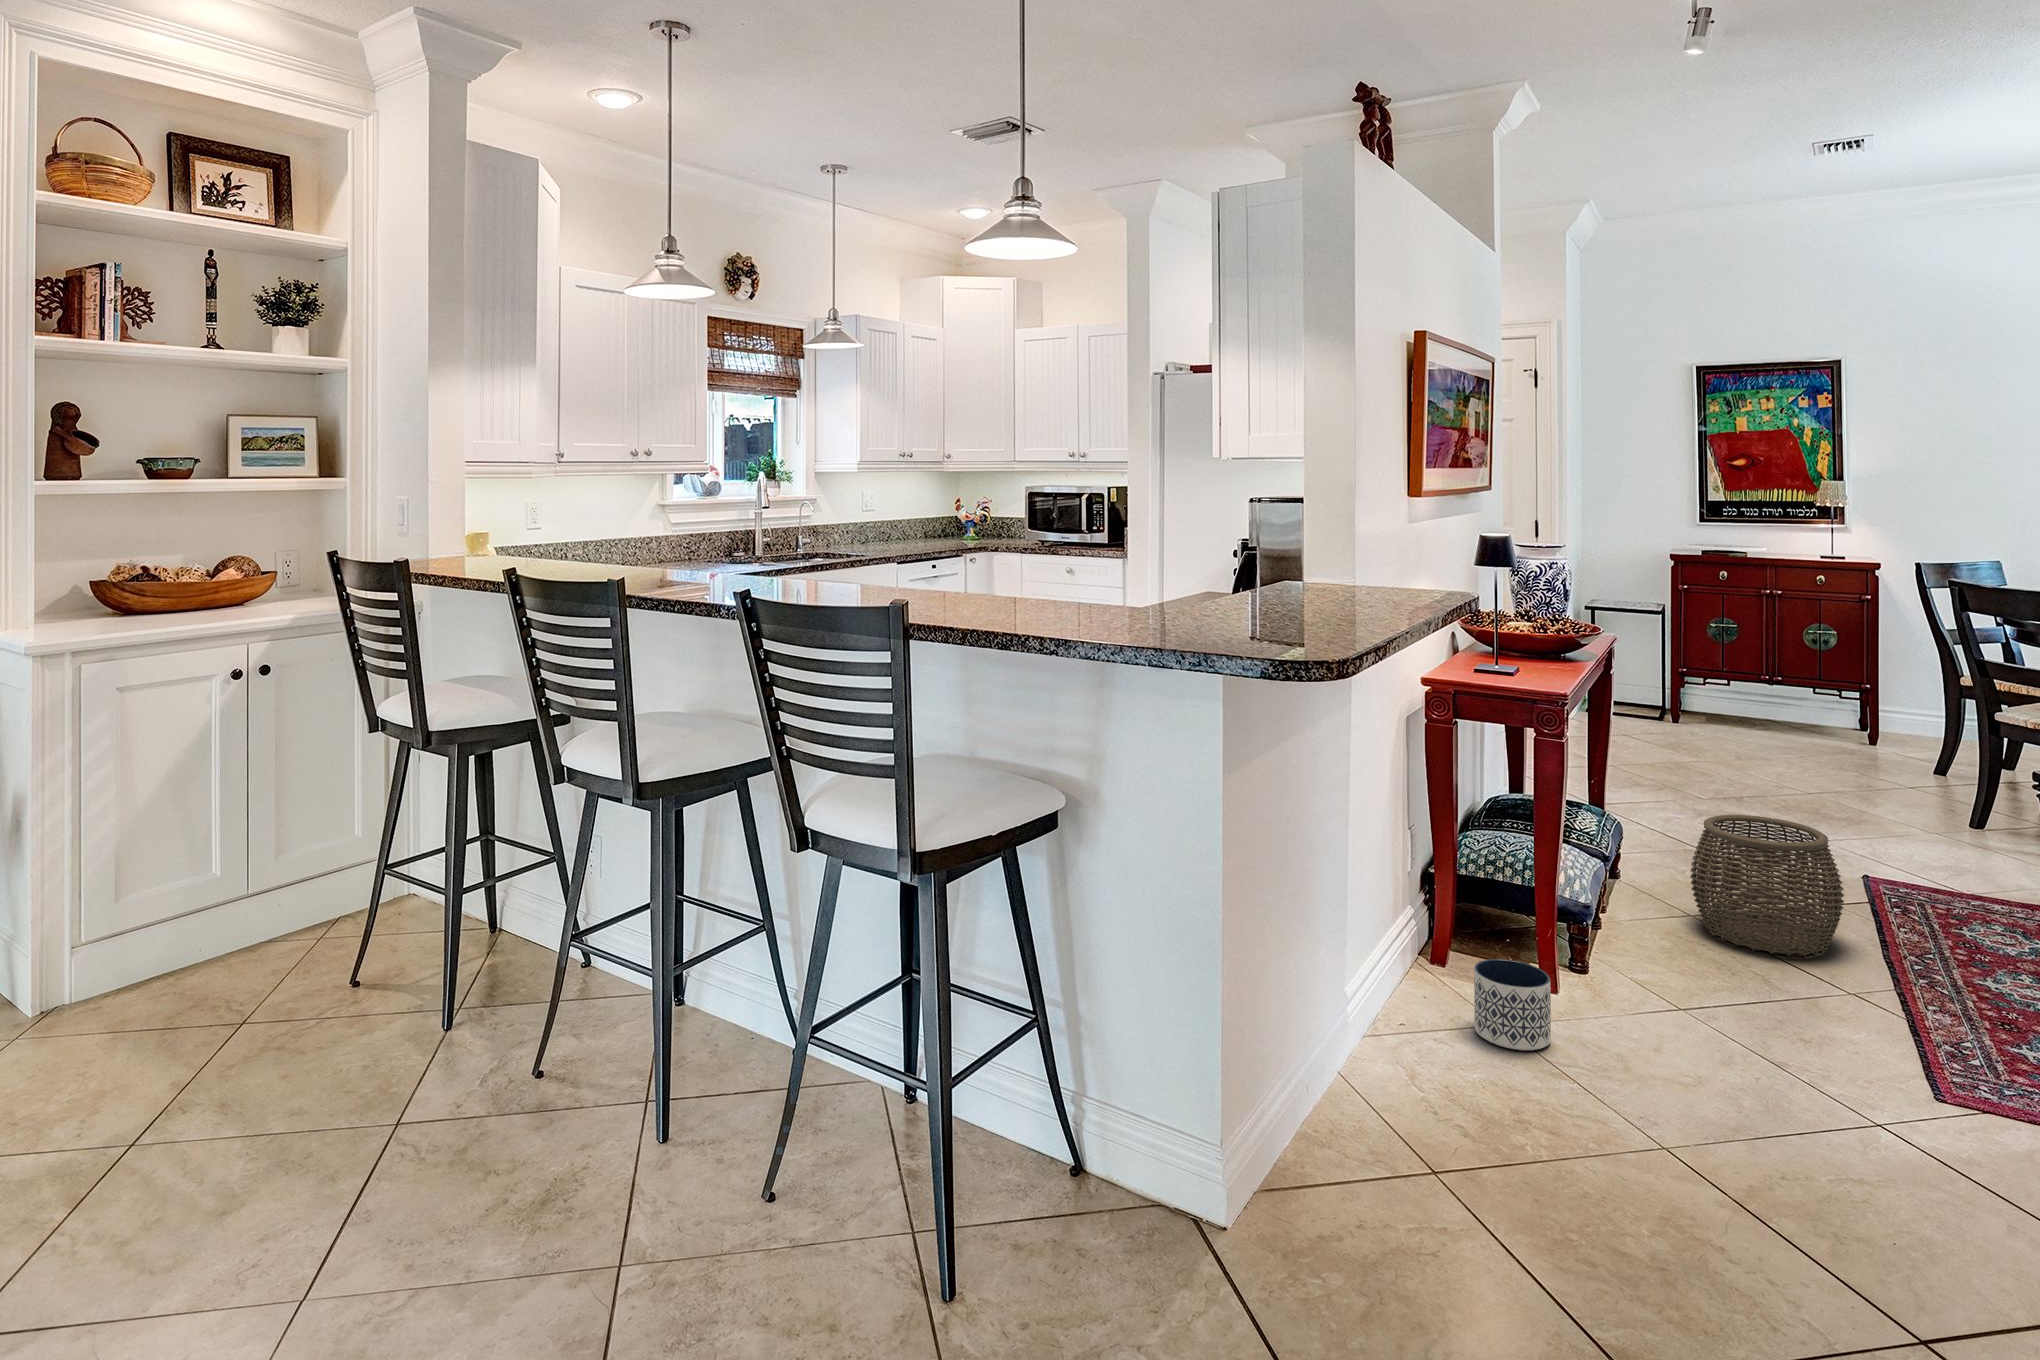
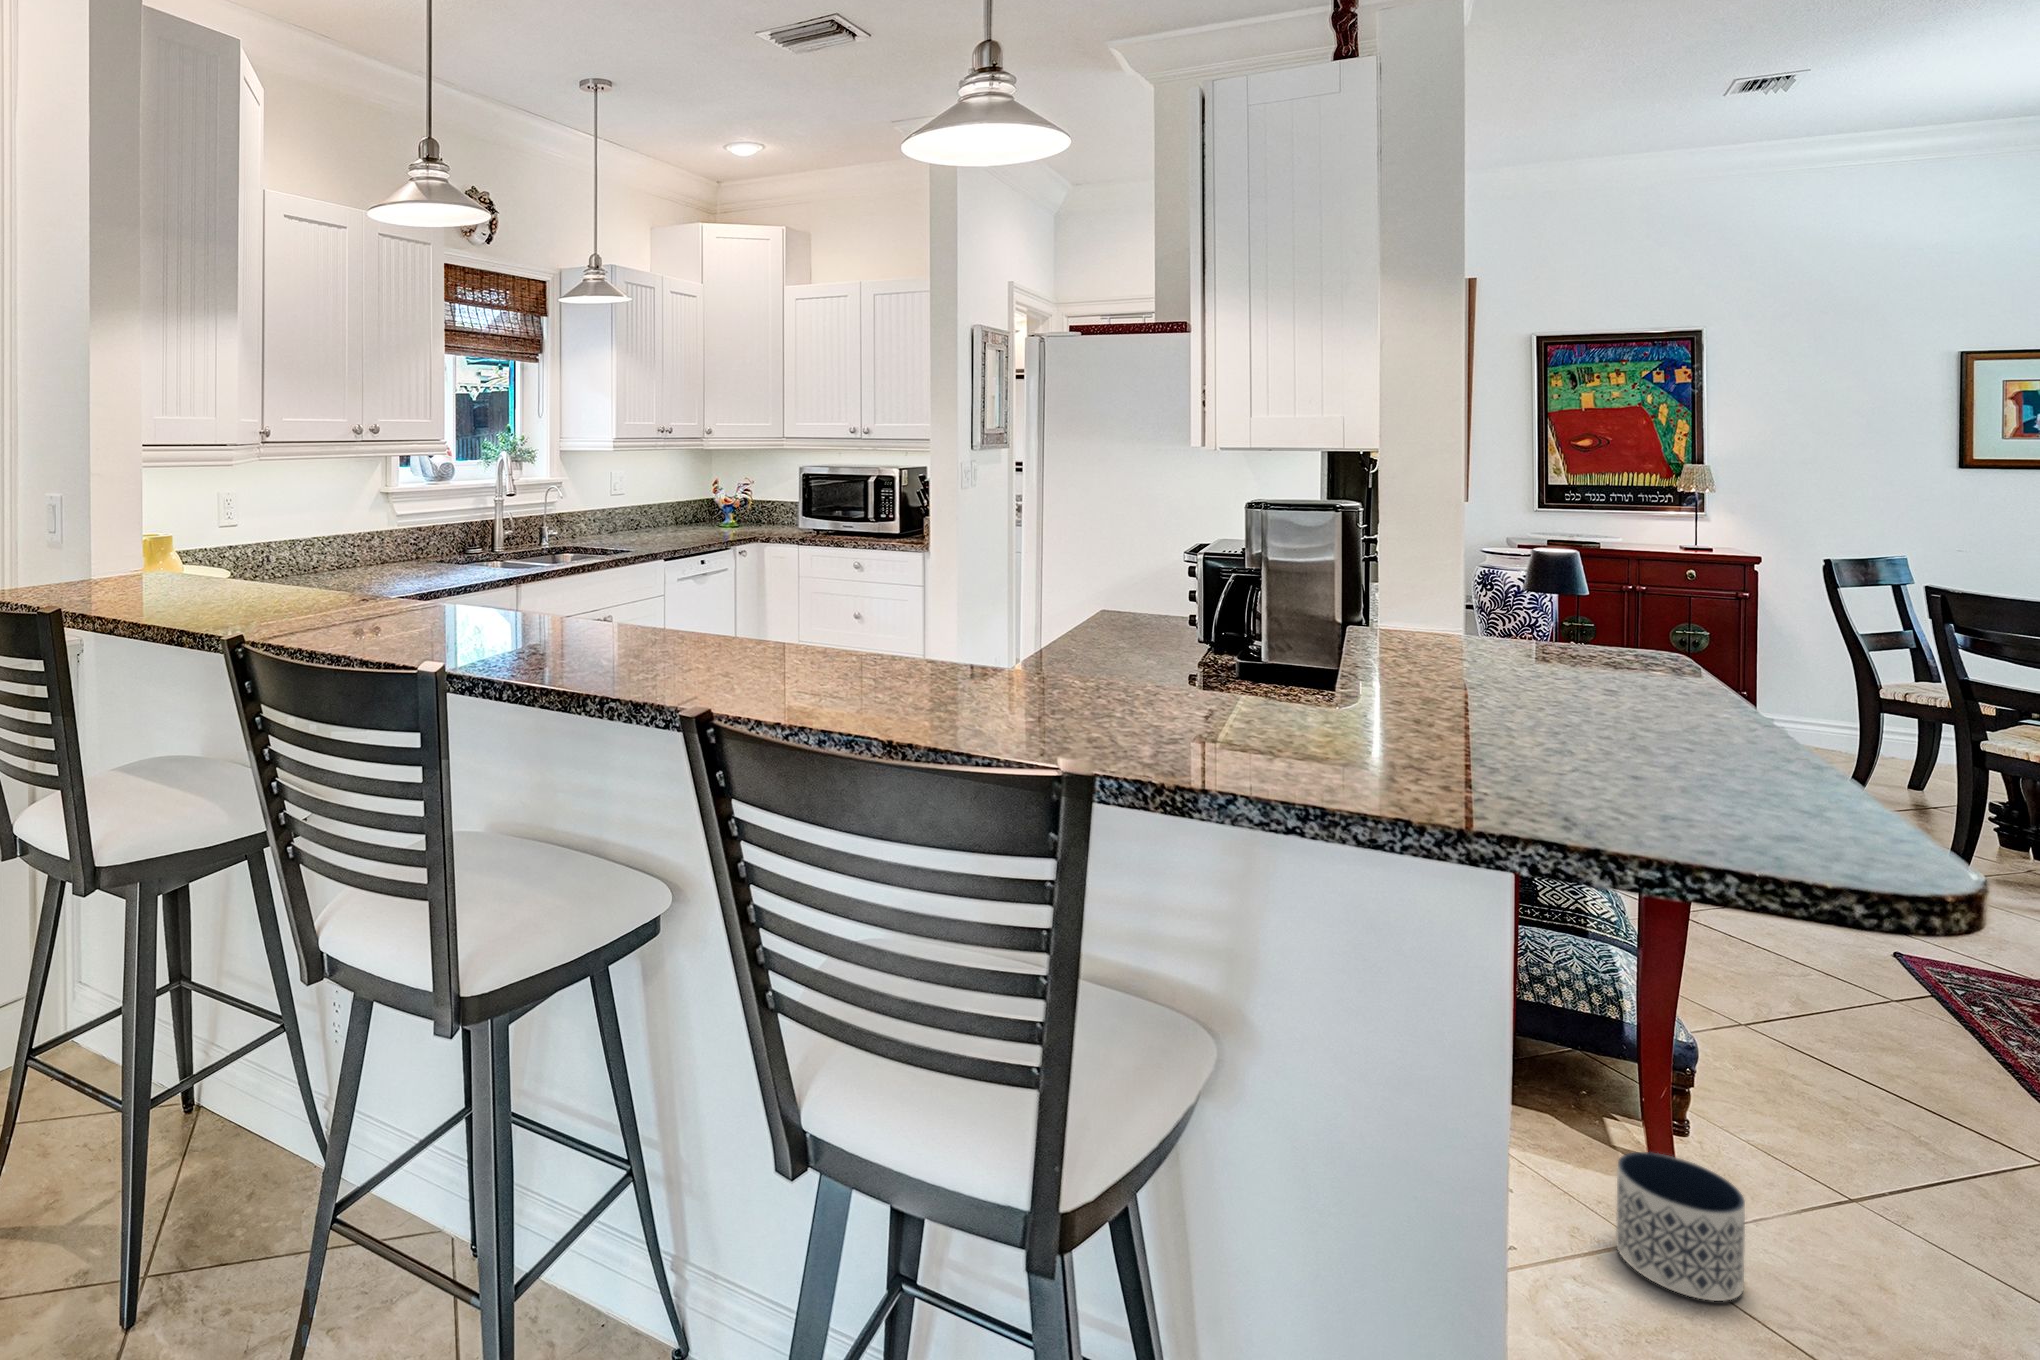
woven basket: present [1690,815,1844,956] -> none [1757,899,1989,1096]

